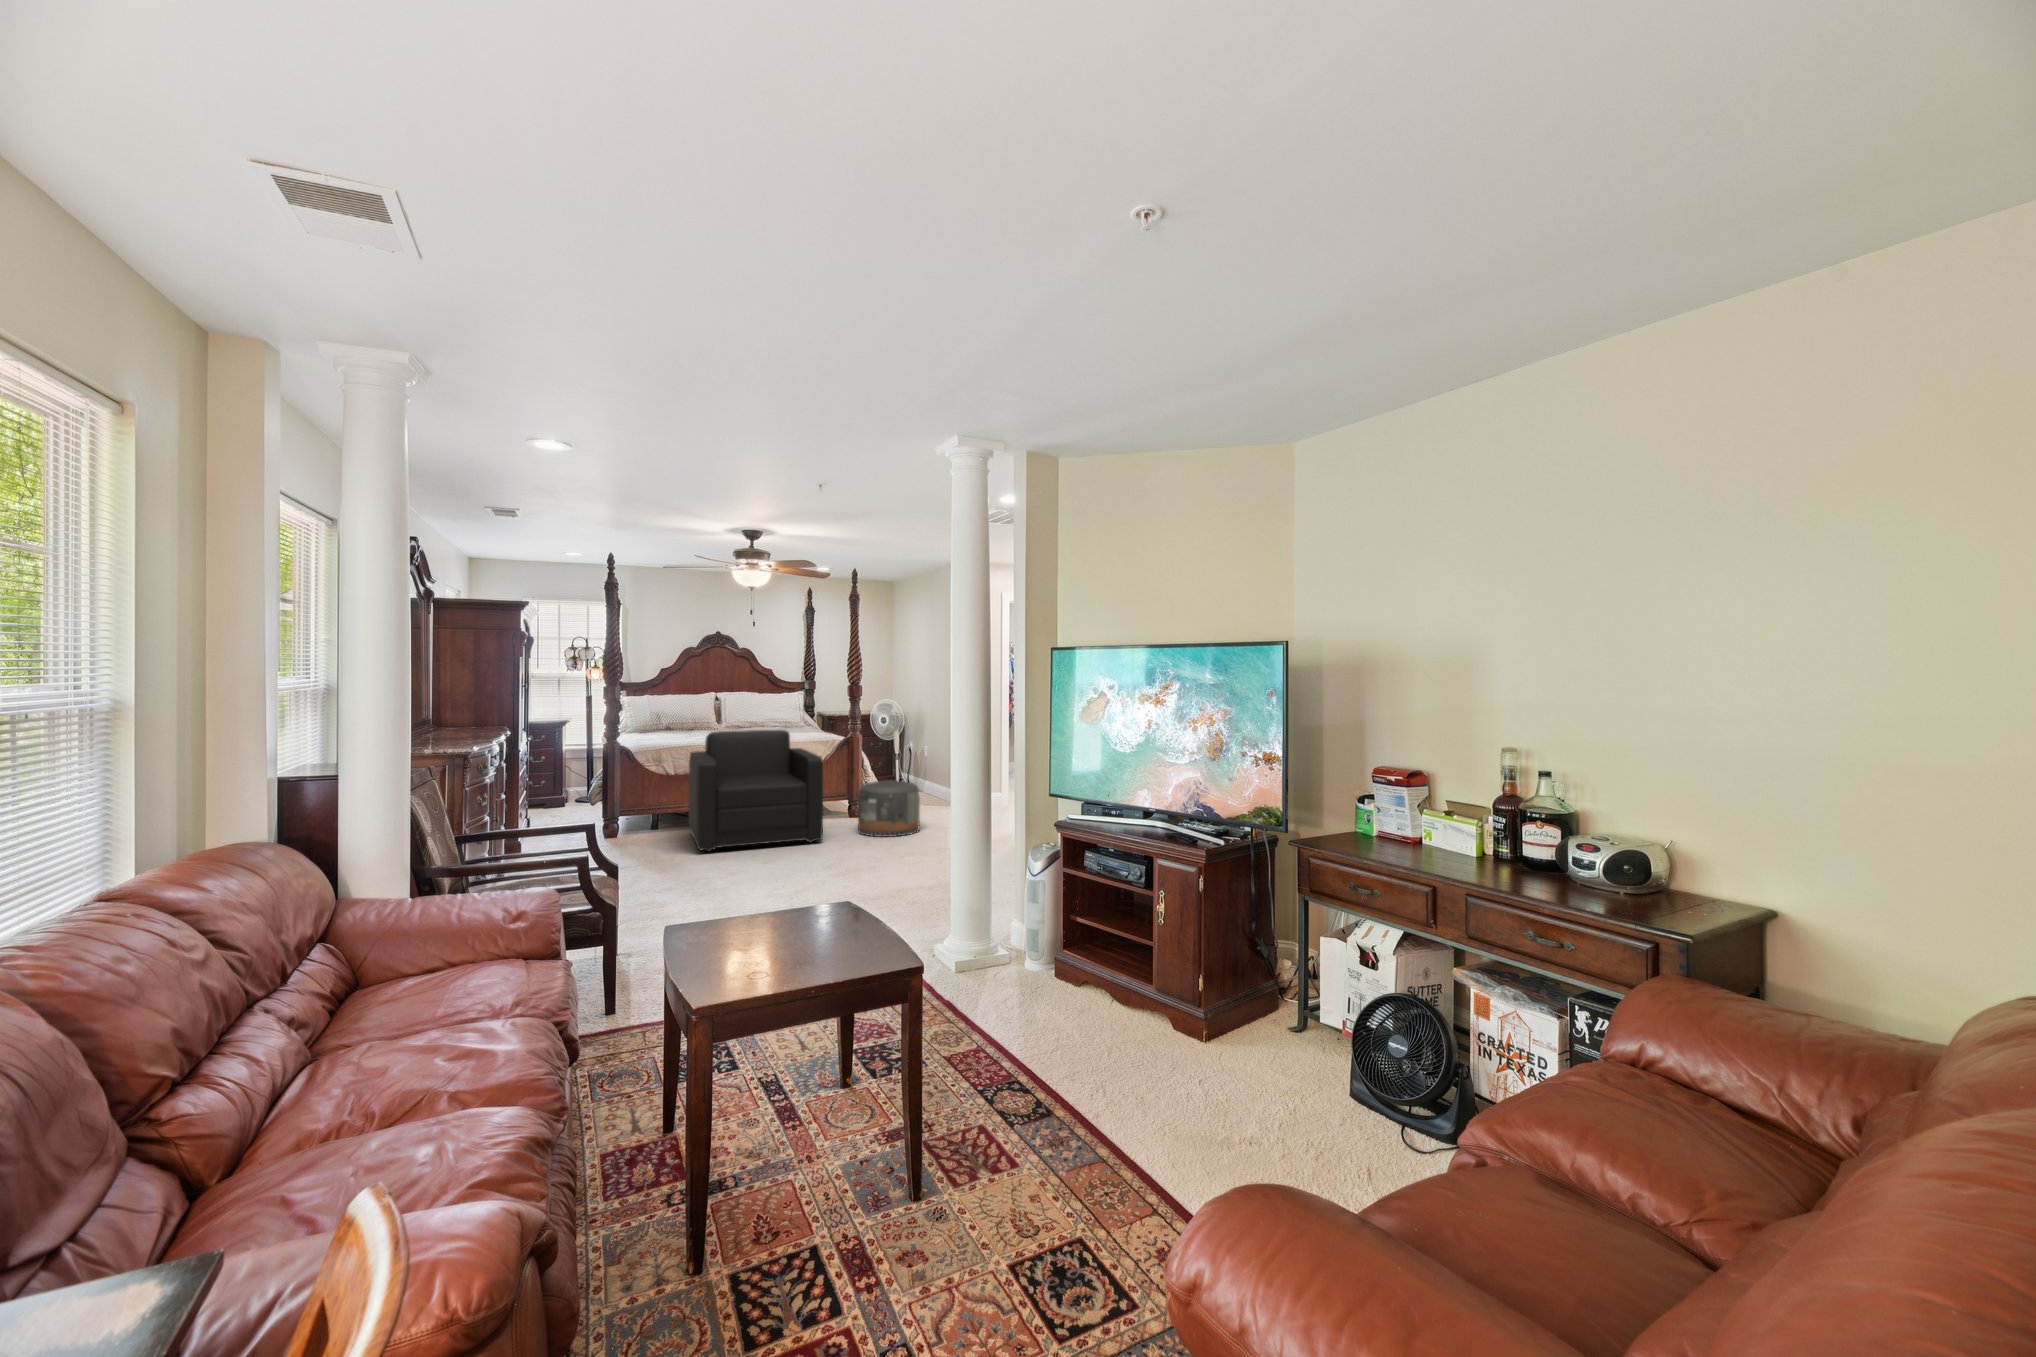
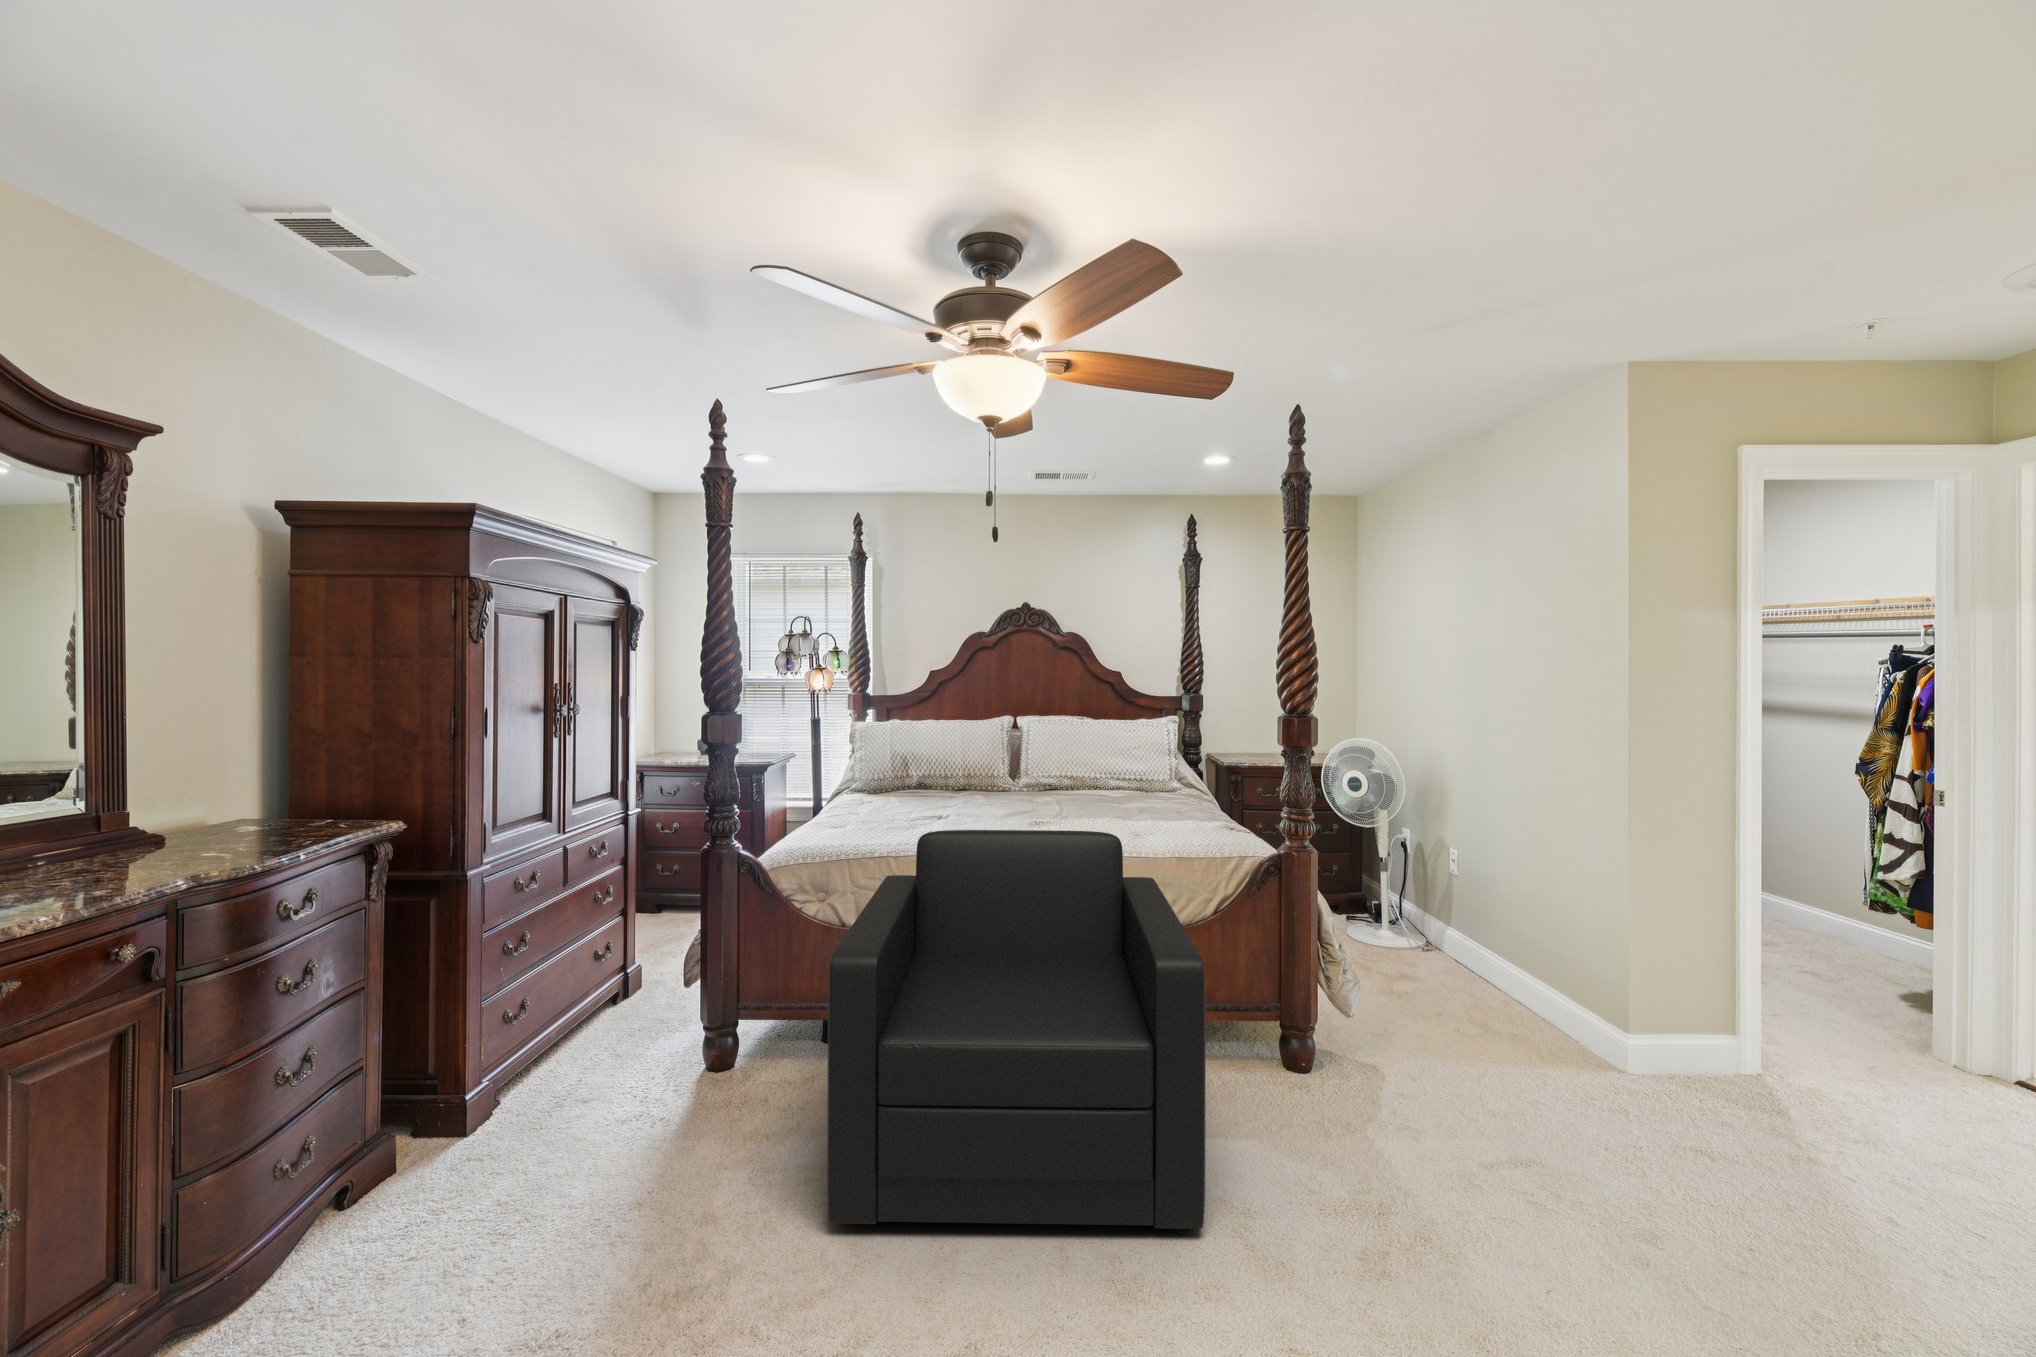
pouf: present [858,780,920,837] -> none [1314,1009,1526,1244]

